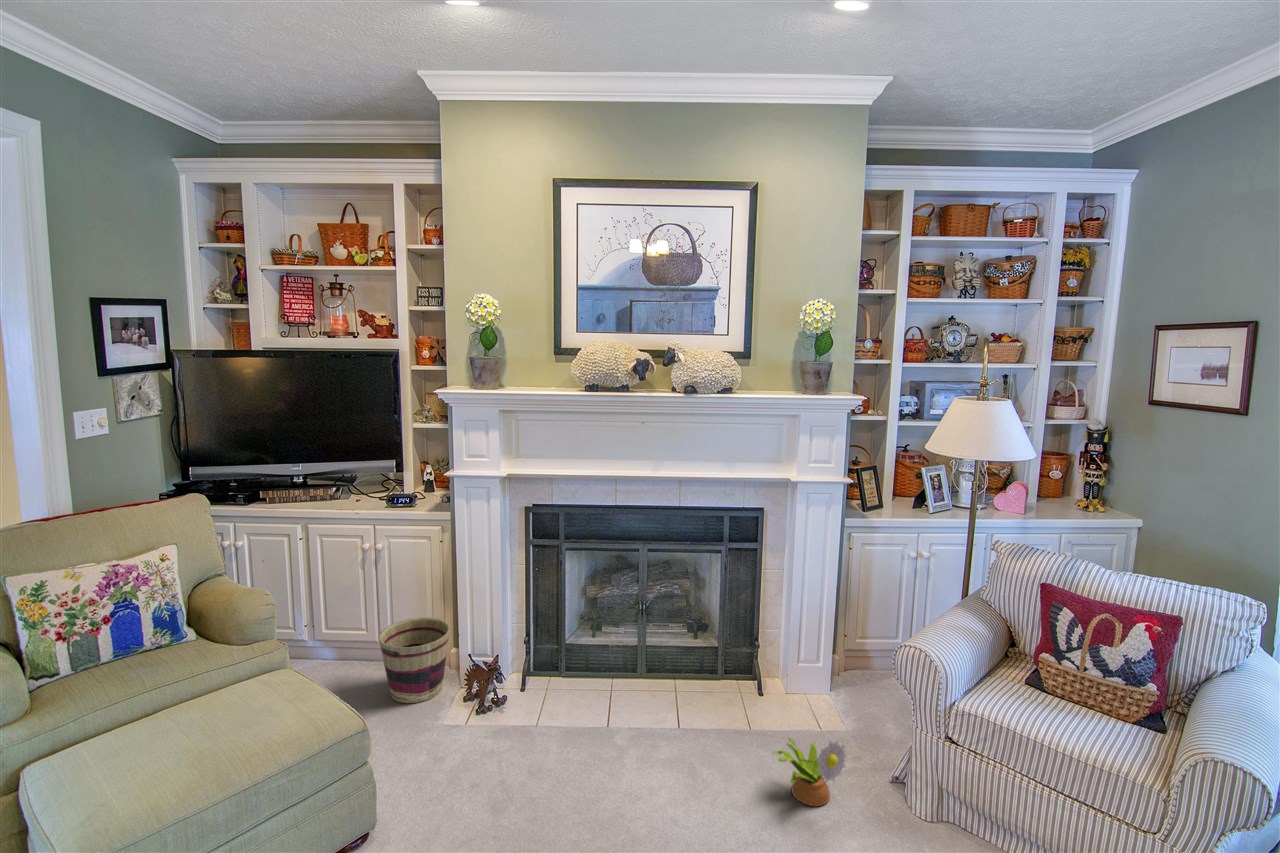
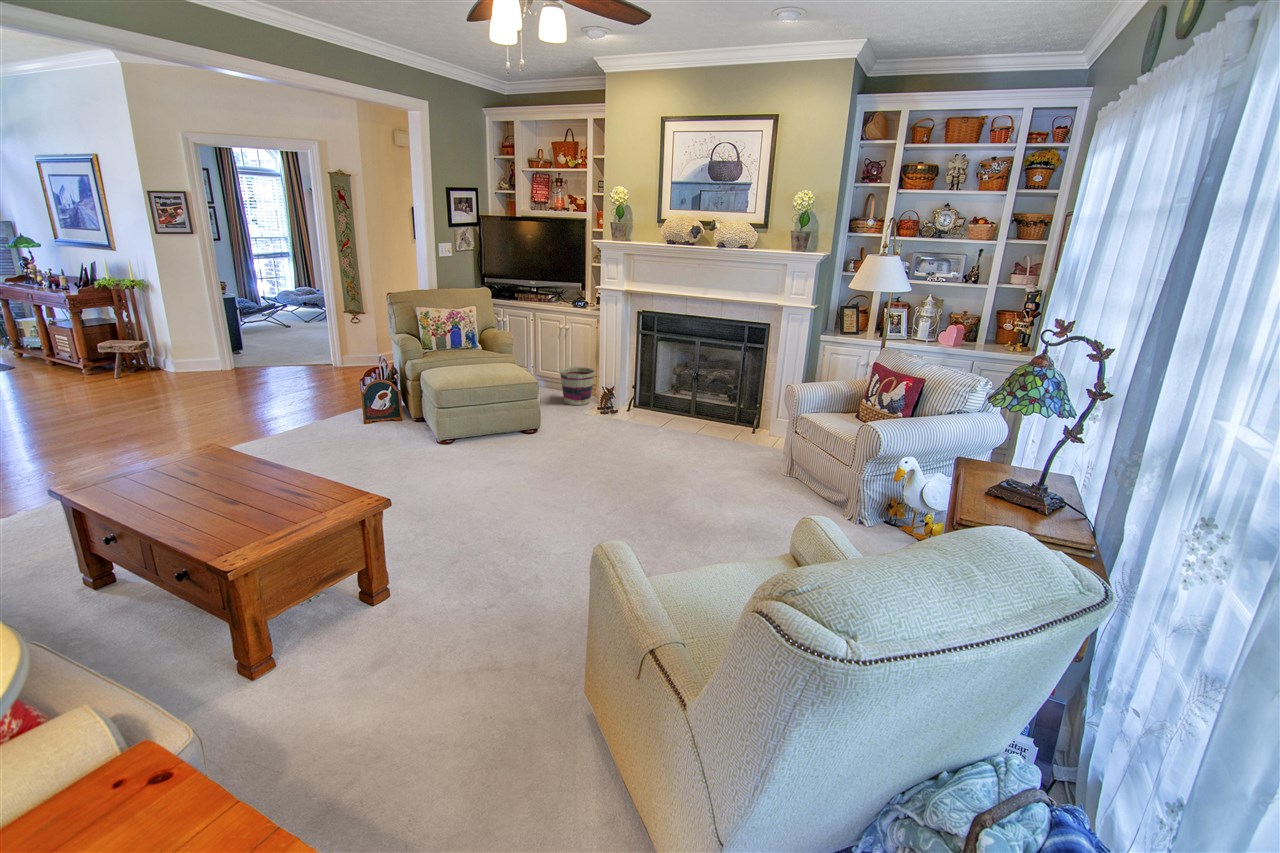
decorative plant: present [775,738,846,806] -> none [723,428,760,463]

